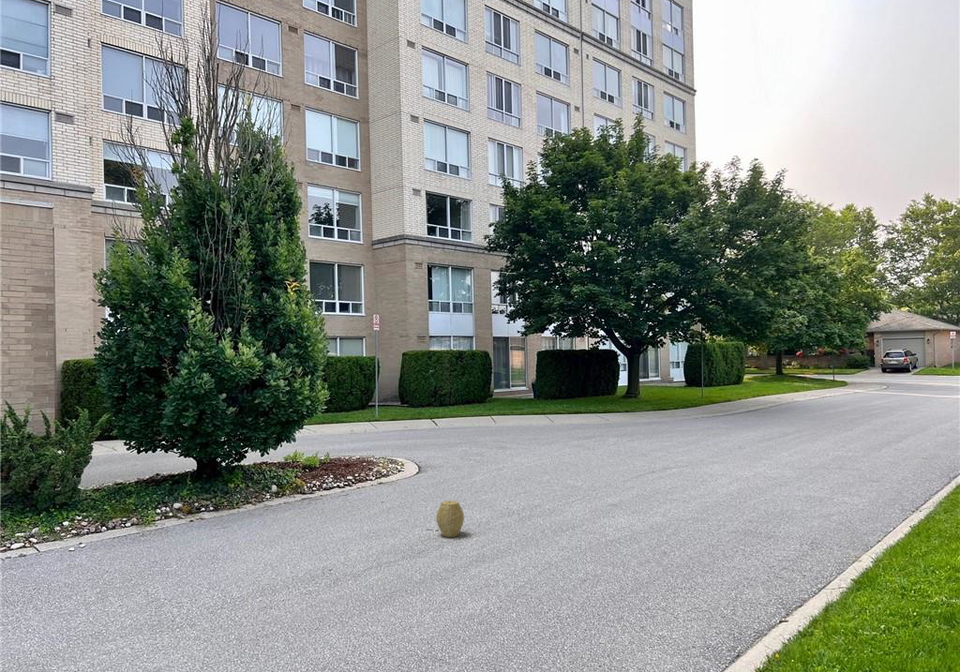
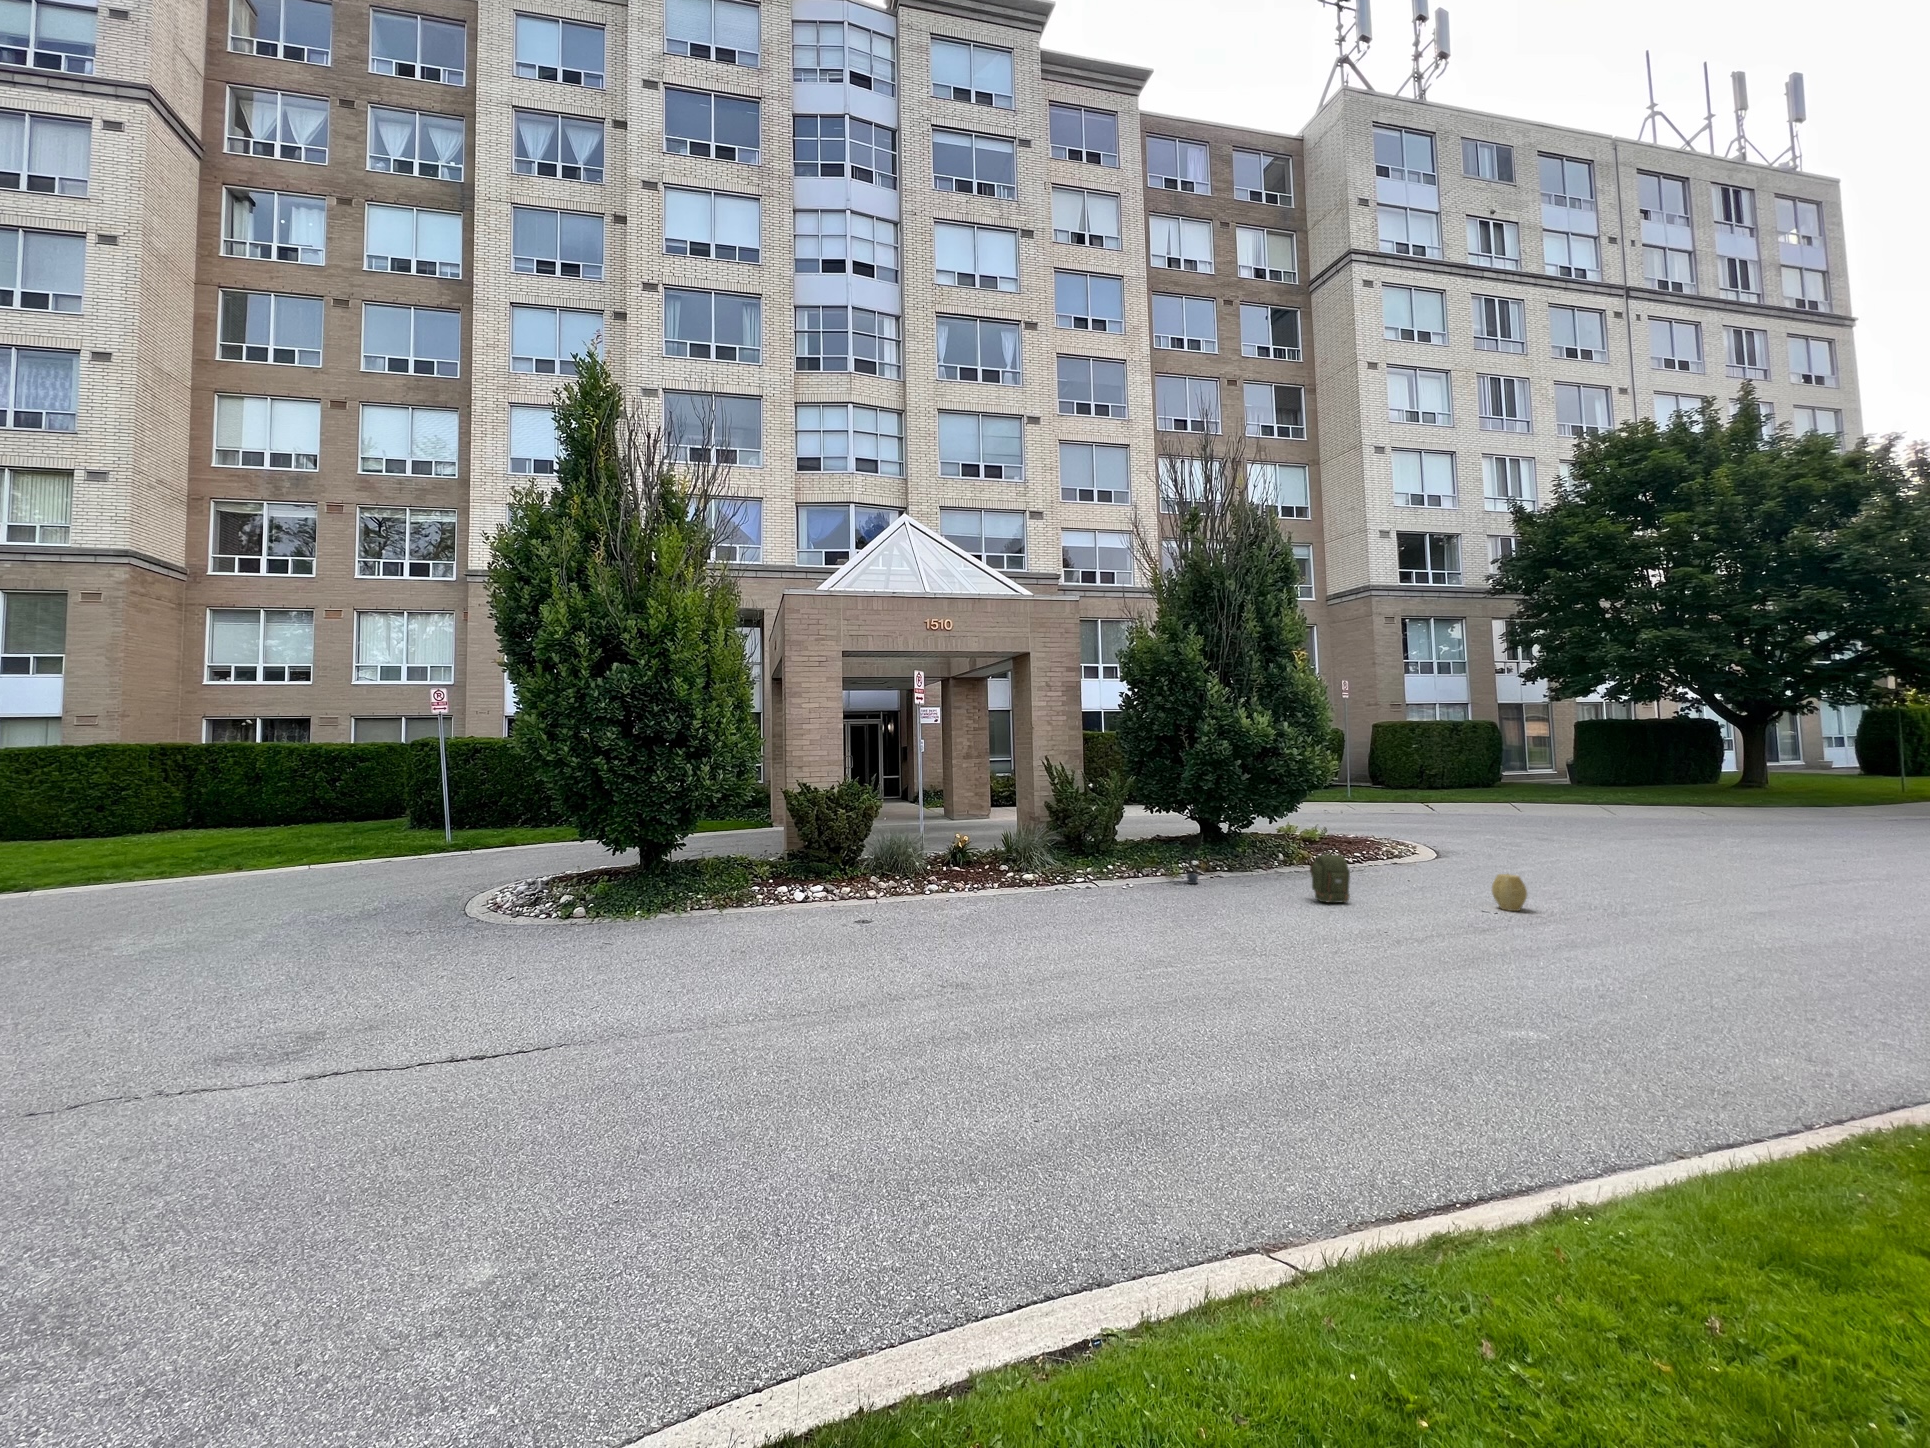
potted plant: none [127,484,158,549] -> present [1184,833,1203,884]
backpack: none [266,499,307,556] -> present [1310,854,1350,903]

